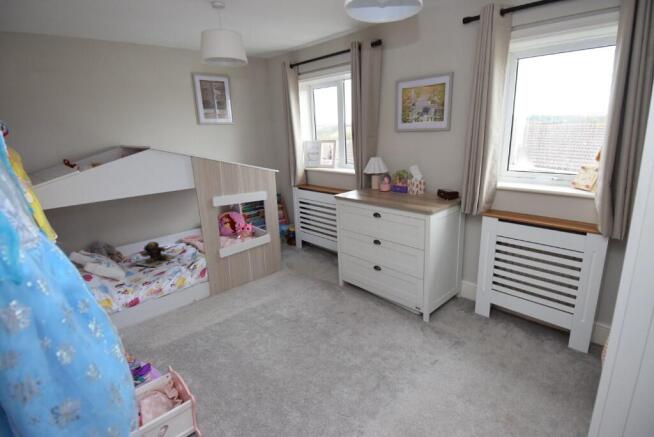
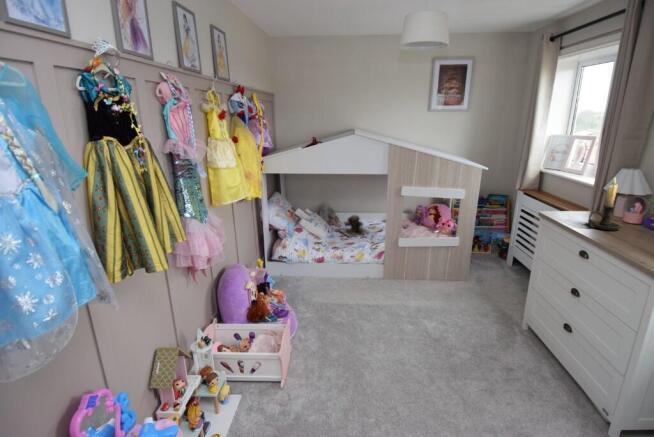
candle holder: none [370,161,389,199] -> present [588,178,622,230]

